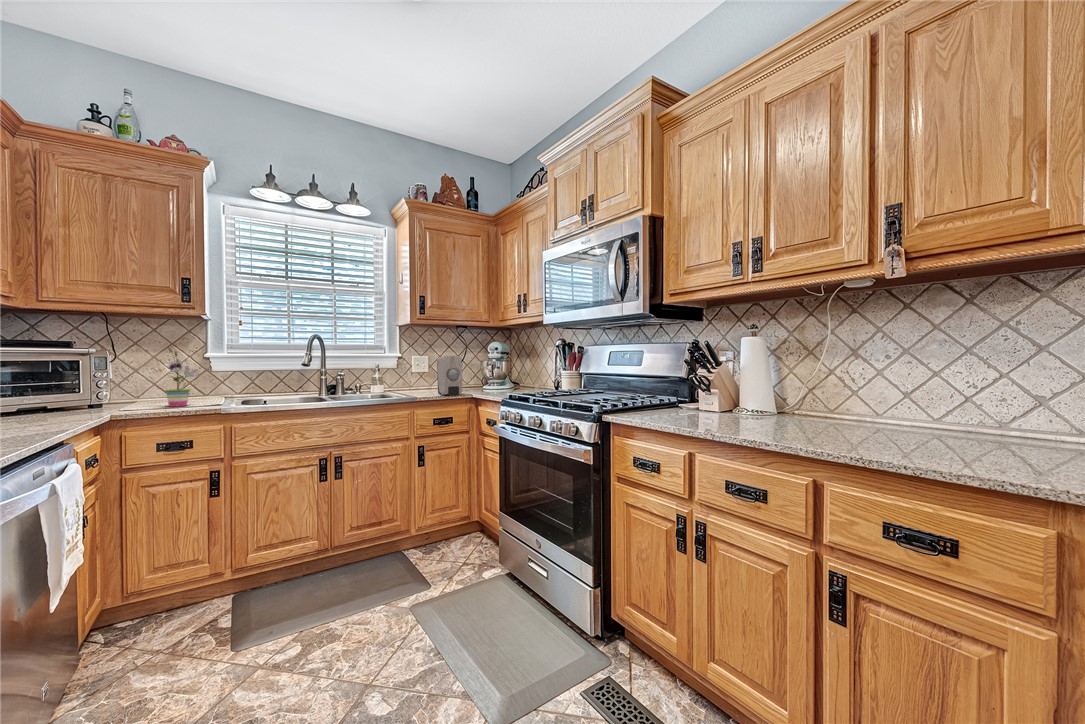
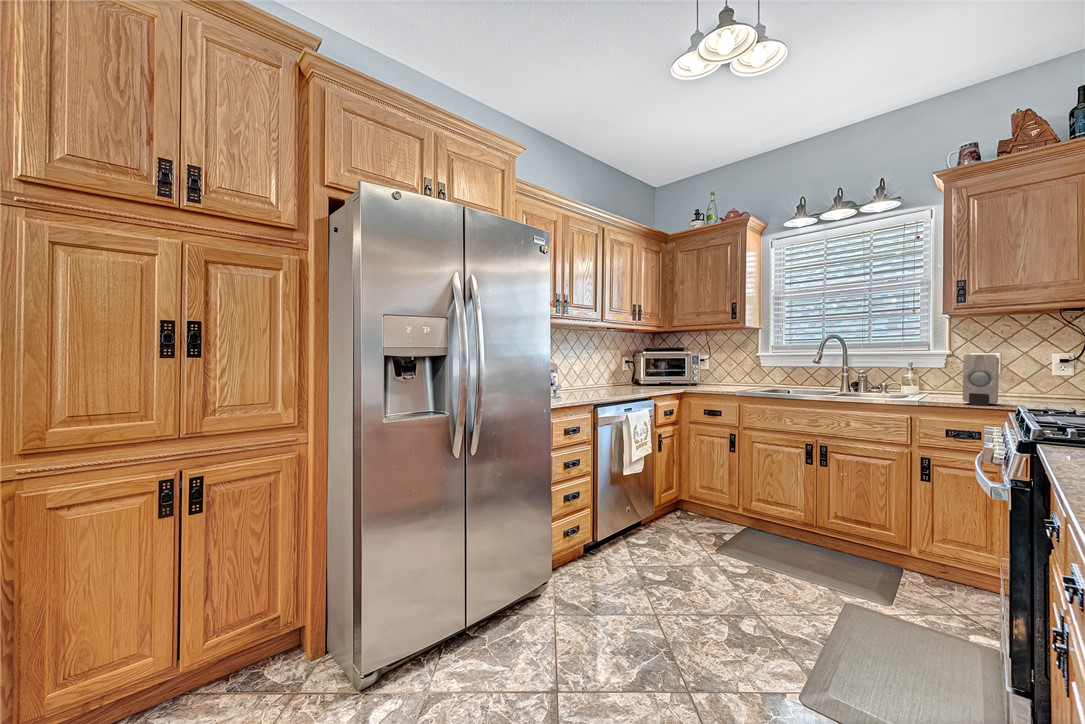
potted plant: present [165,347,198,407] -> none [715,349,739,389]

